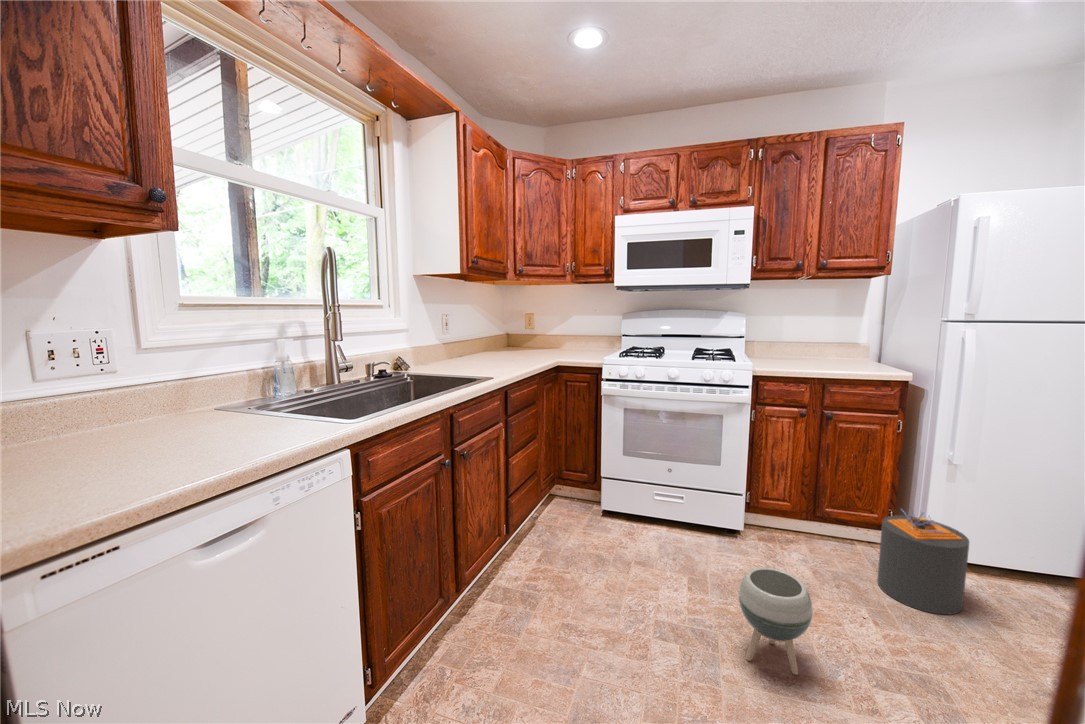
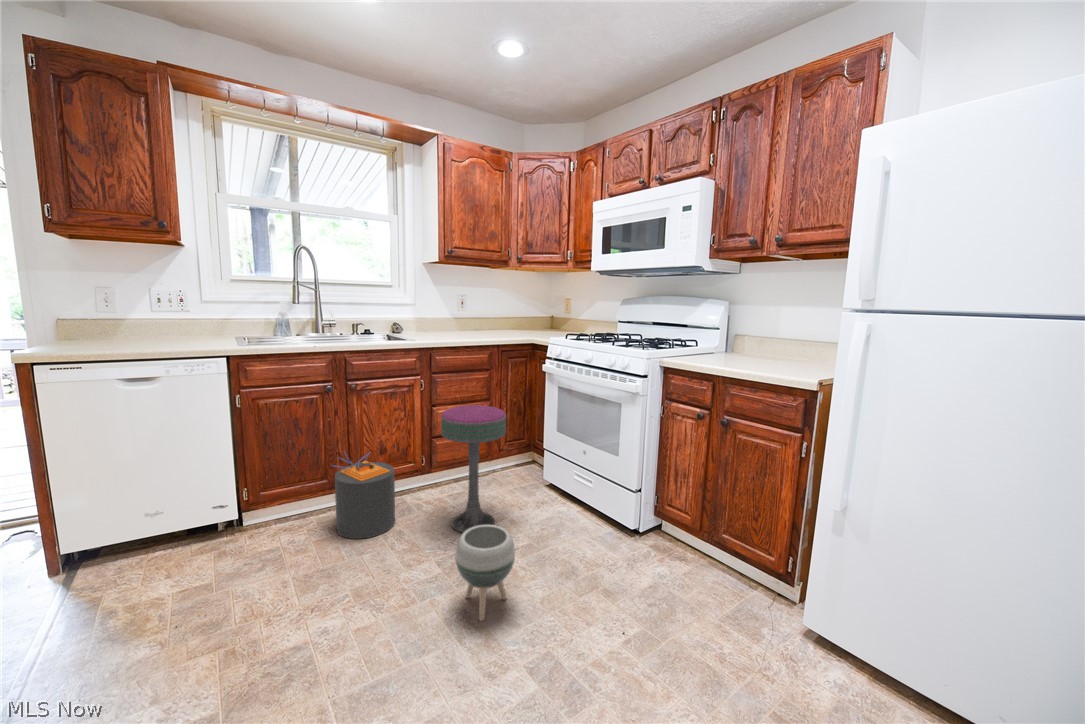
bar stool: none [579,443,656,599] -> present [441,405,506,533]
trash can: present [877,510,969,615] -> present [335,455,395,539]

